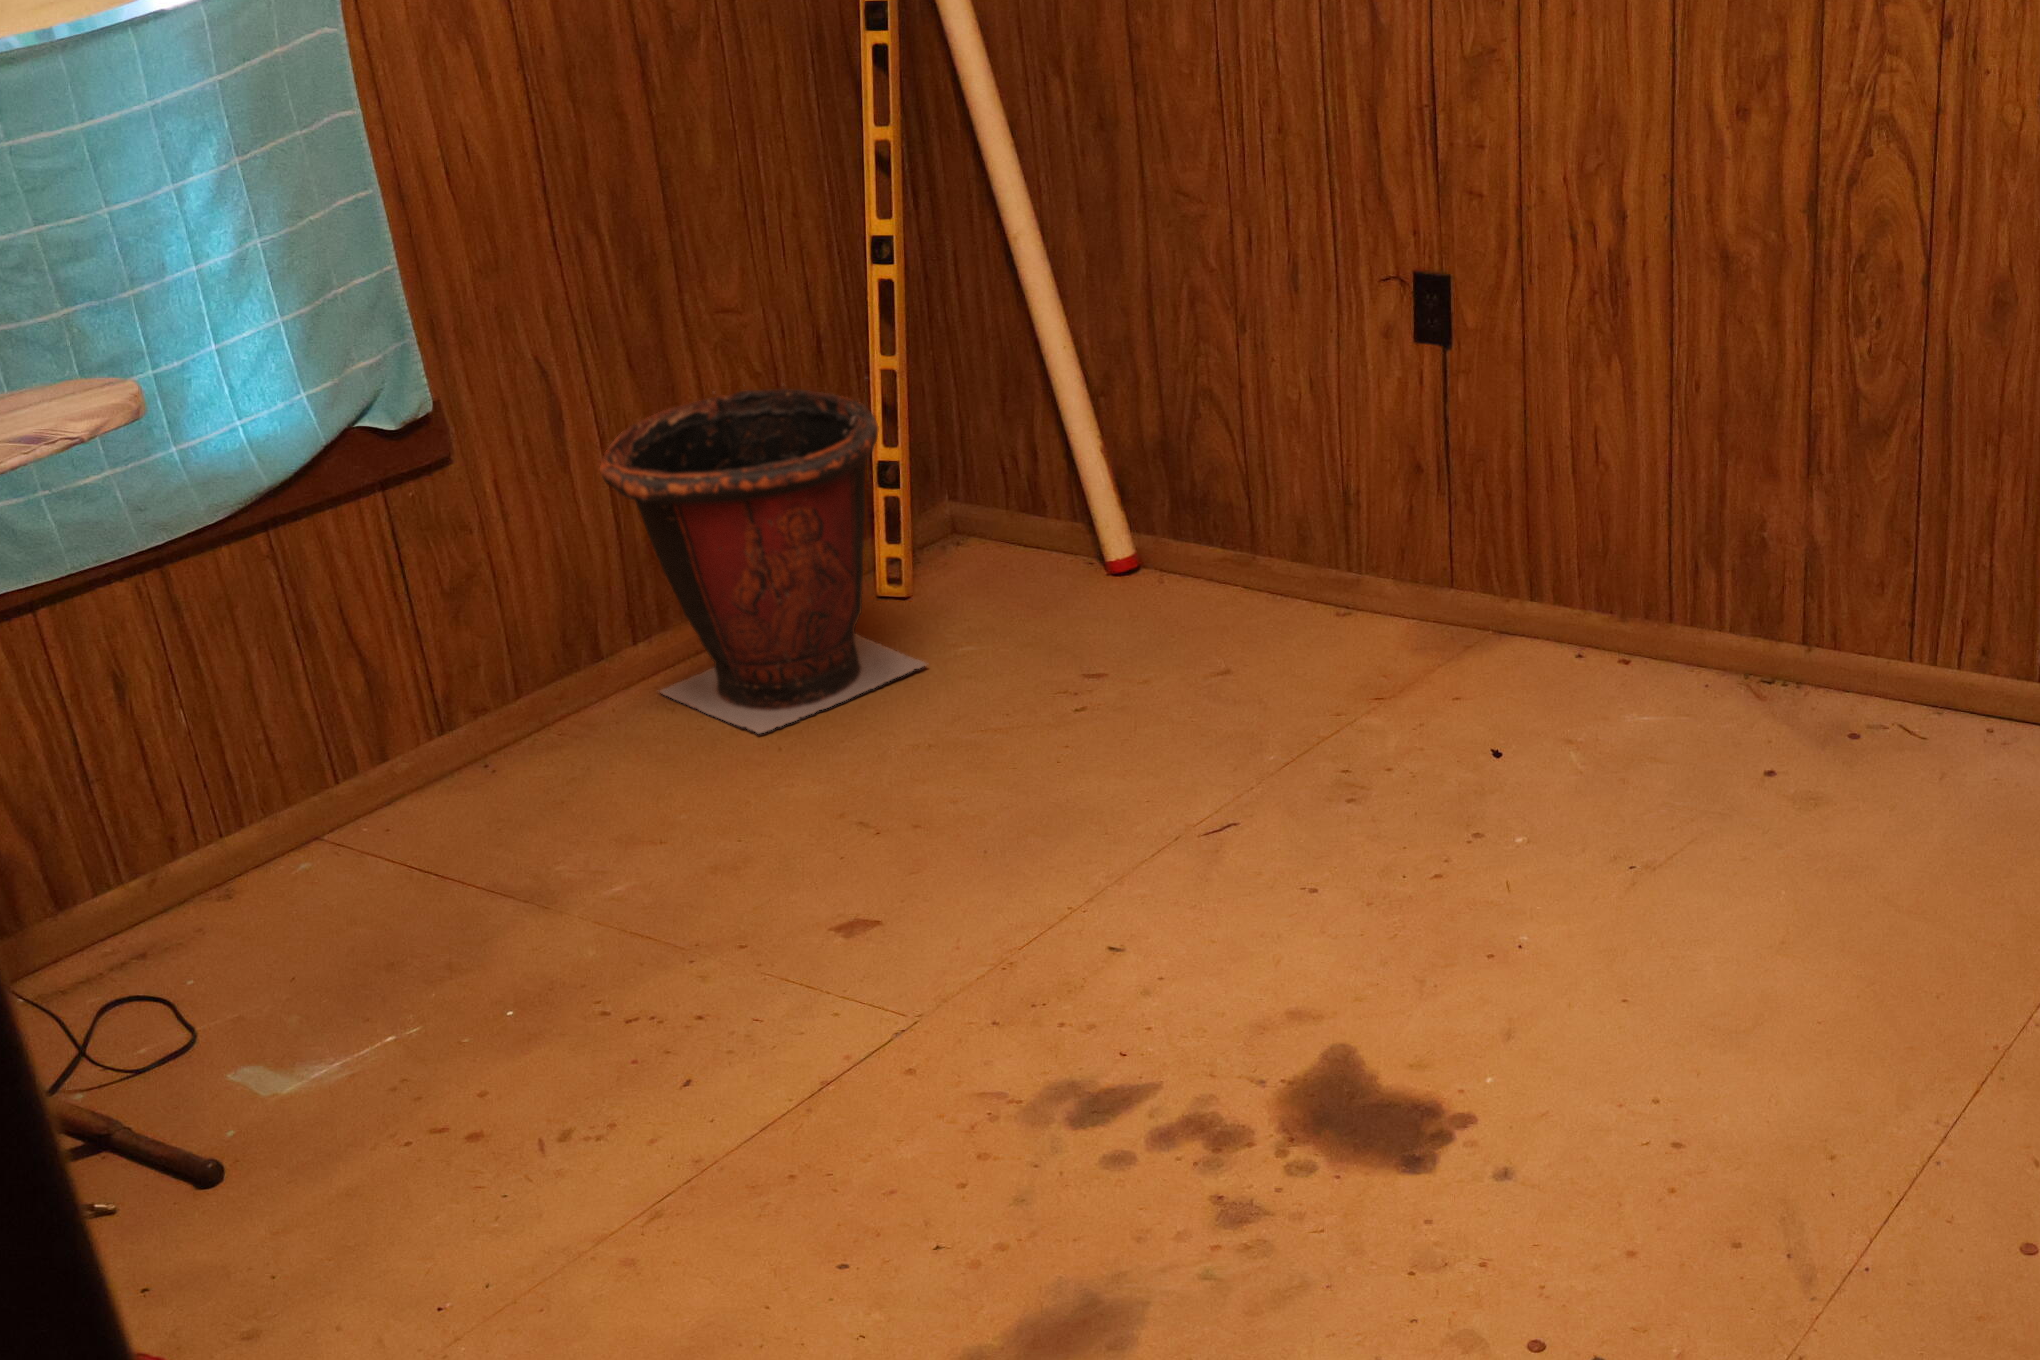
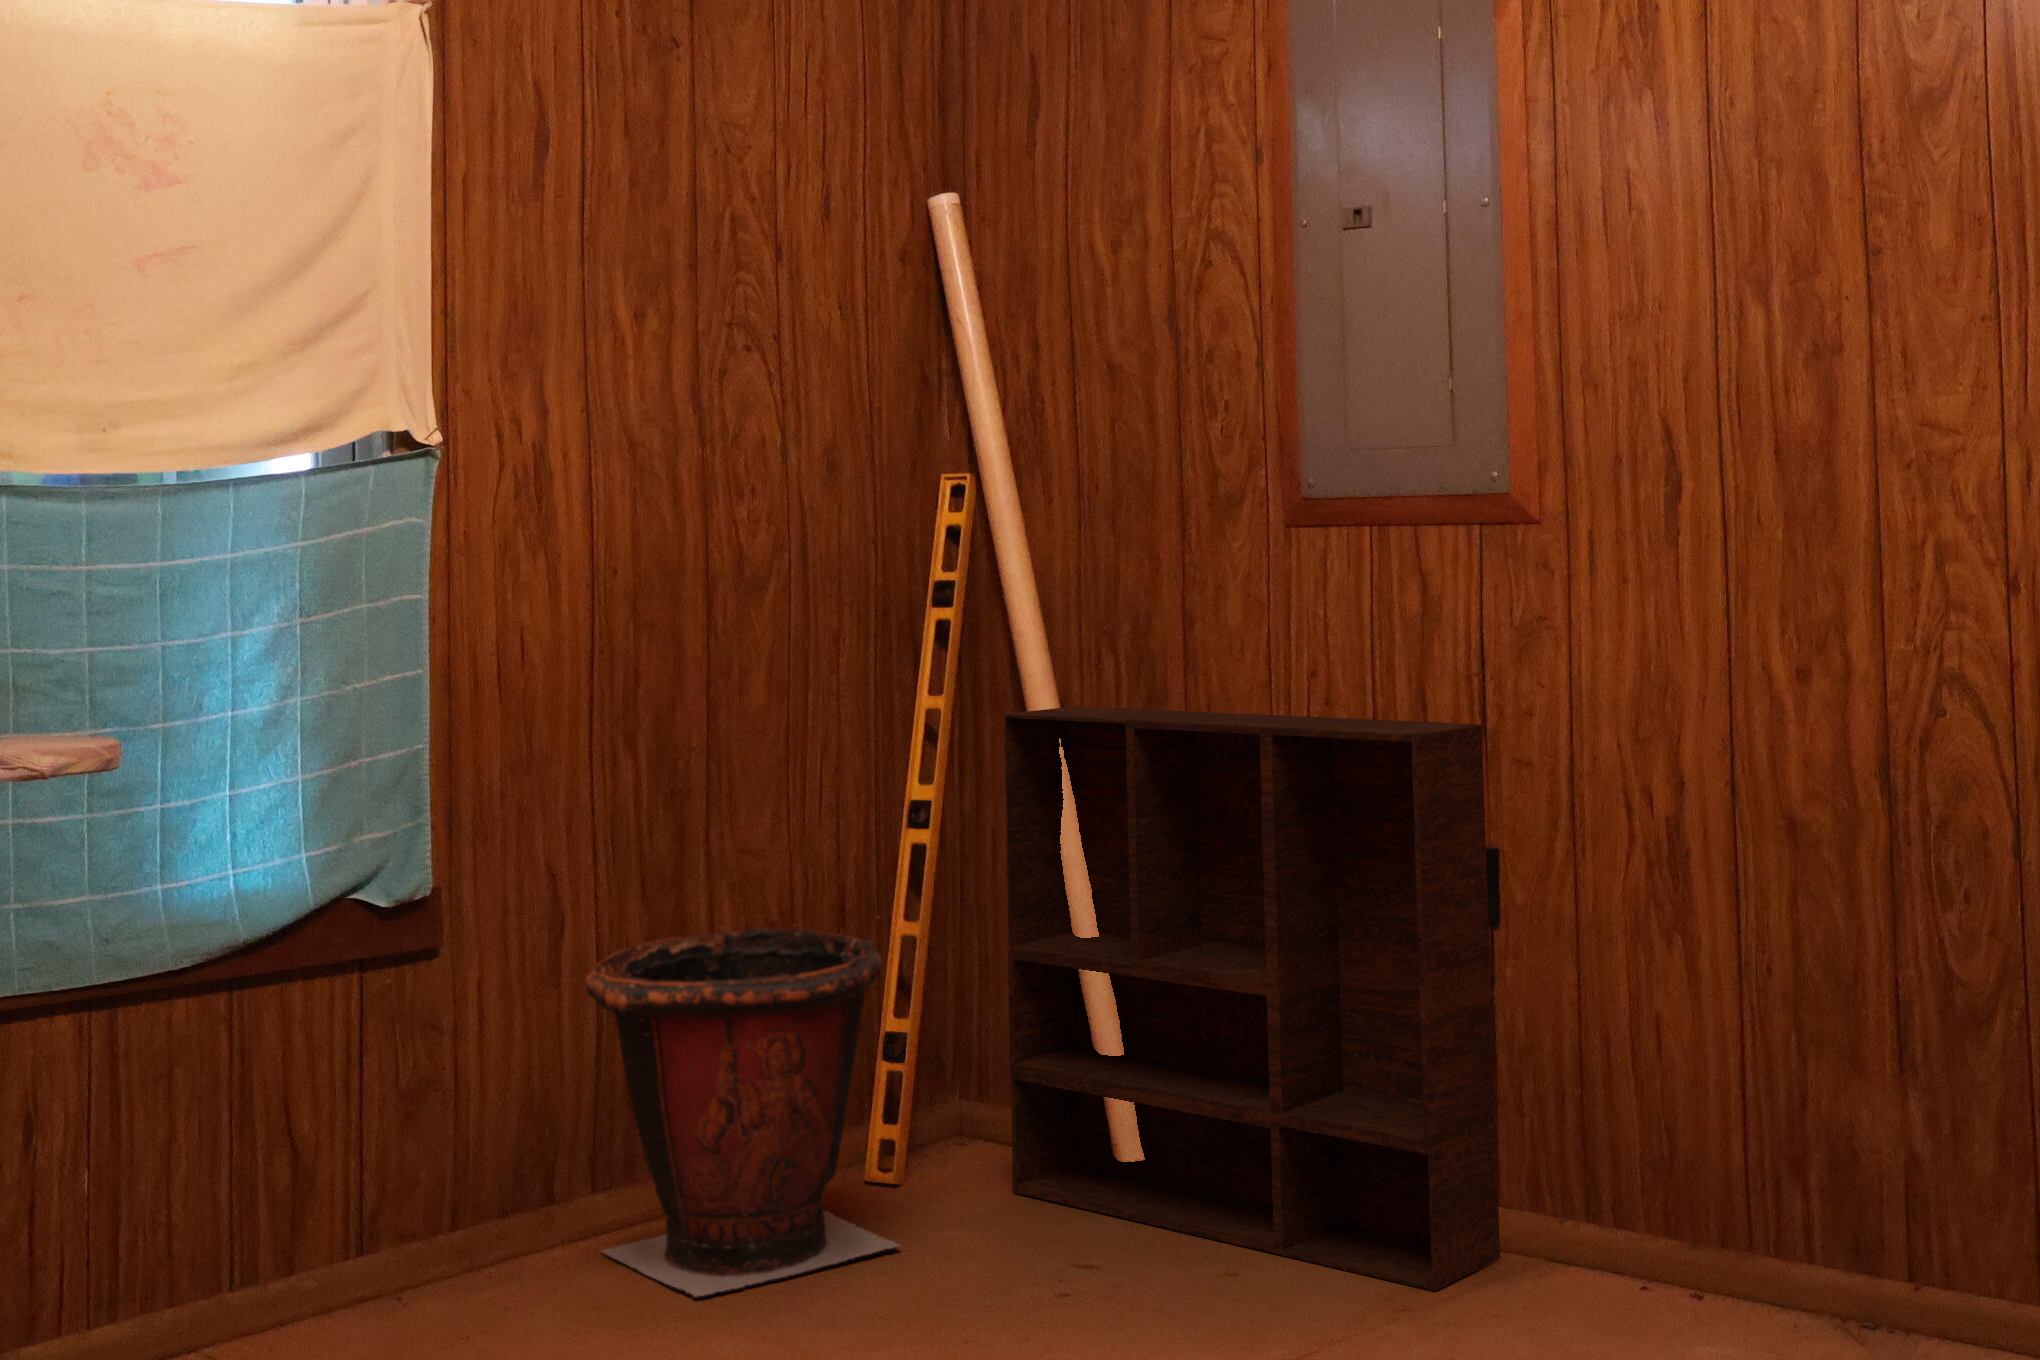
shelving unit: none [961,134,1451,673] -> present [1004,706,1500,1291]

